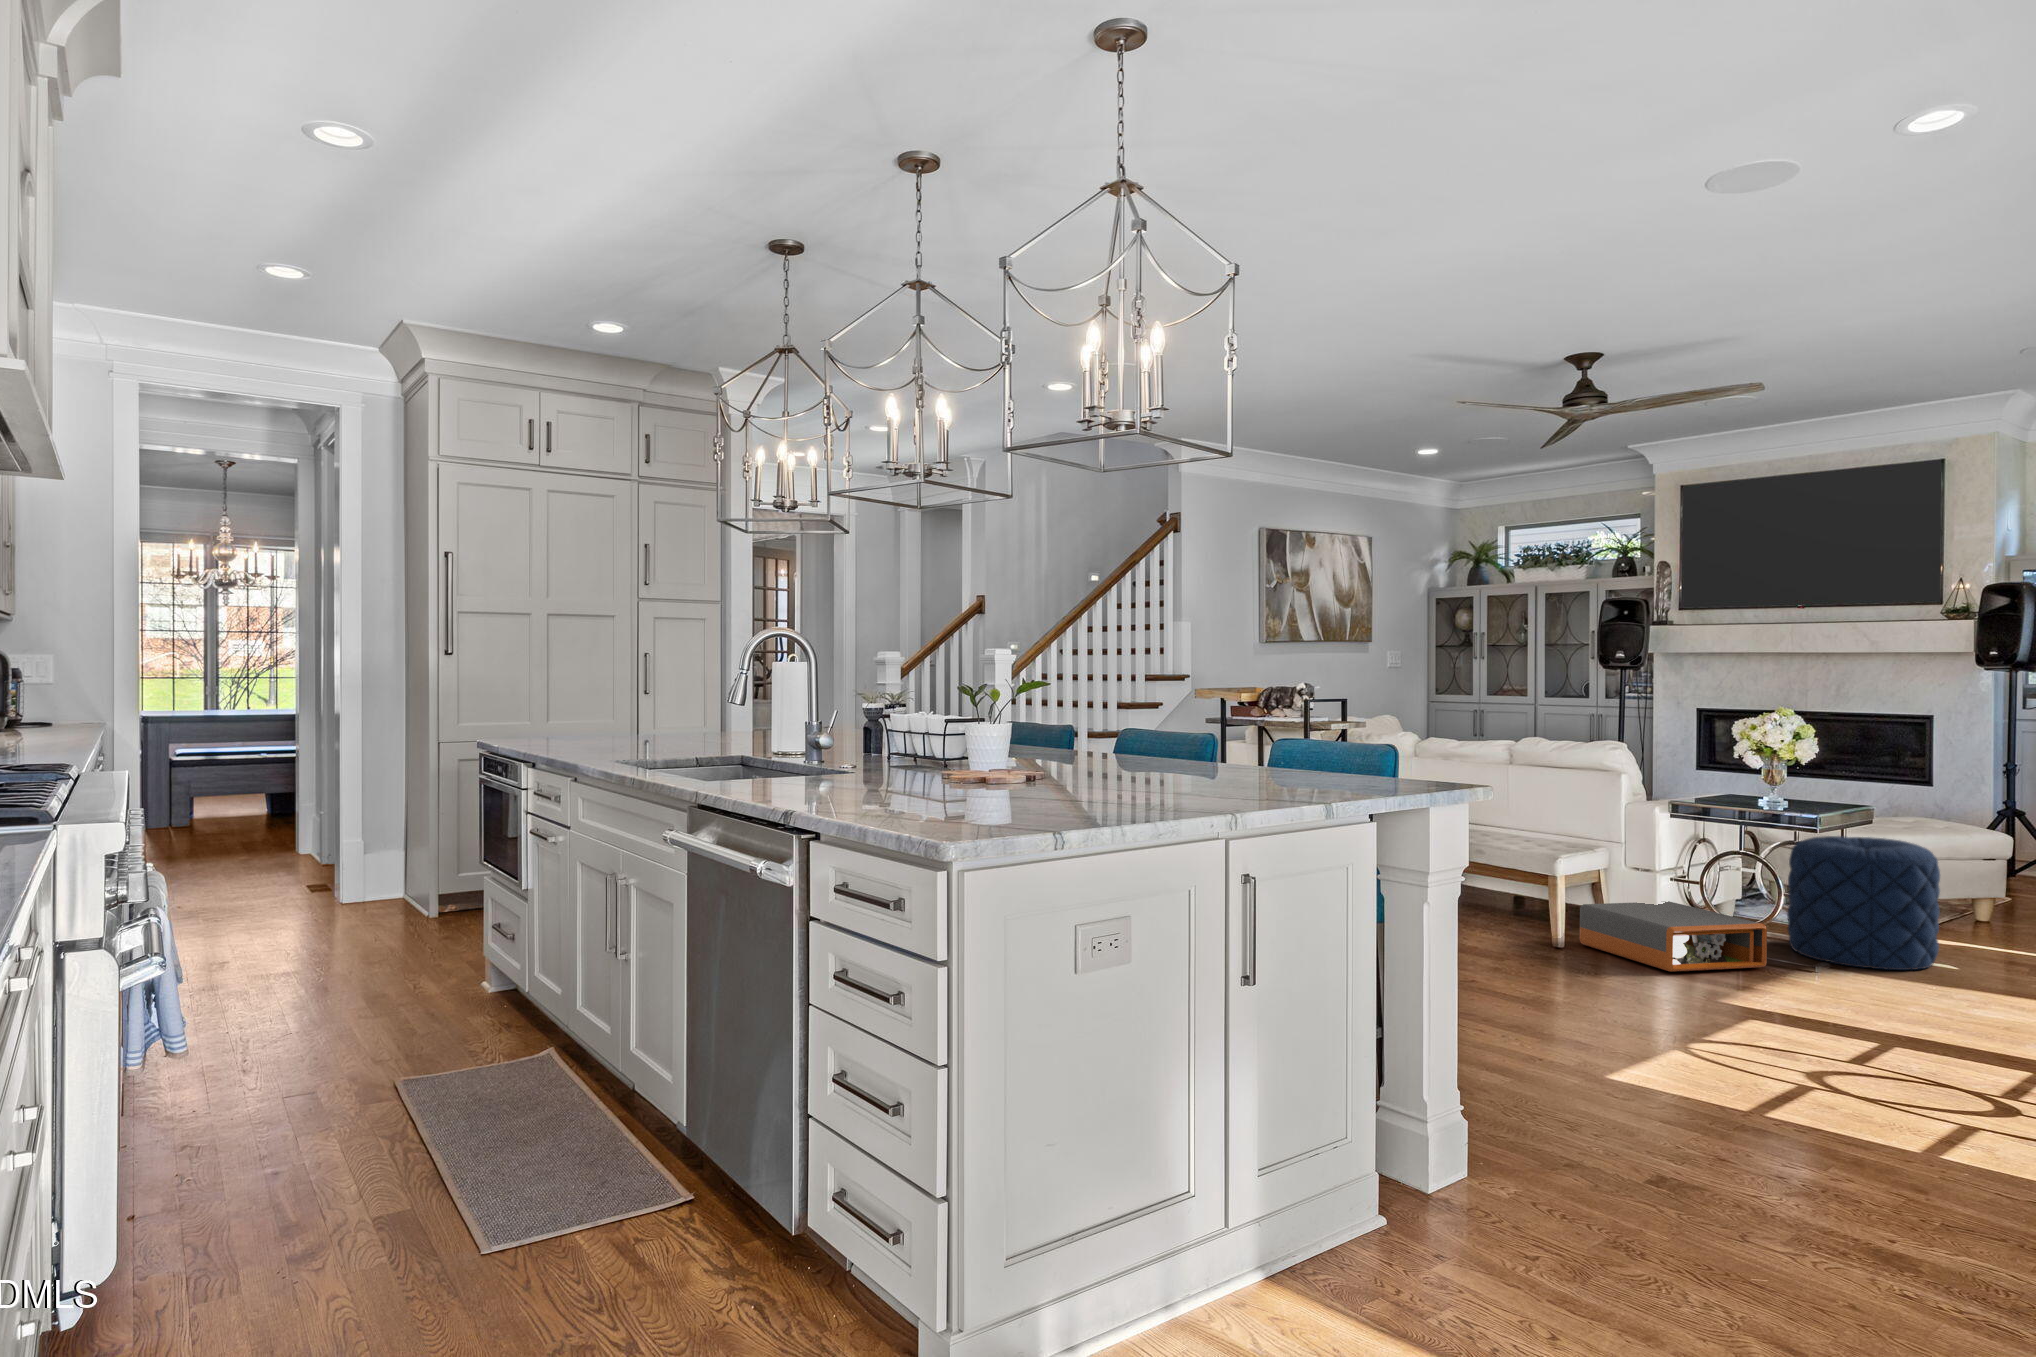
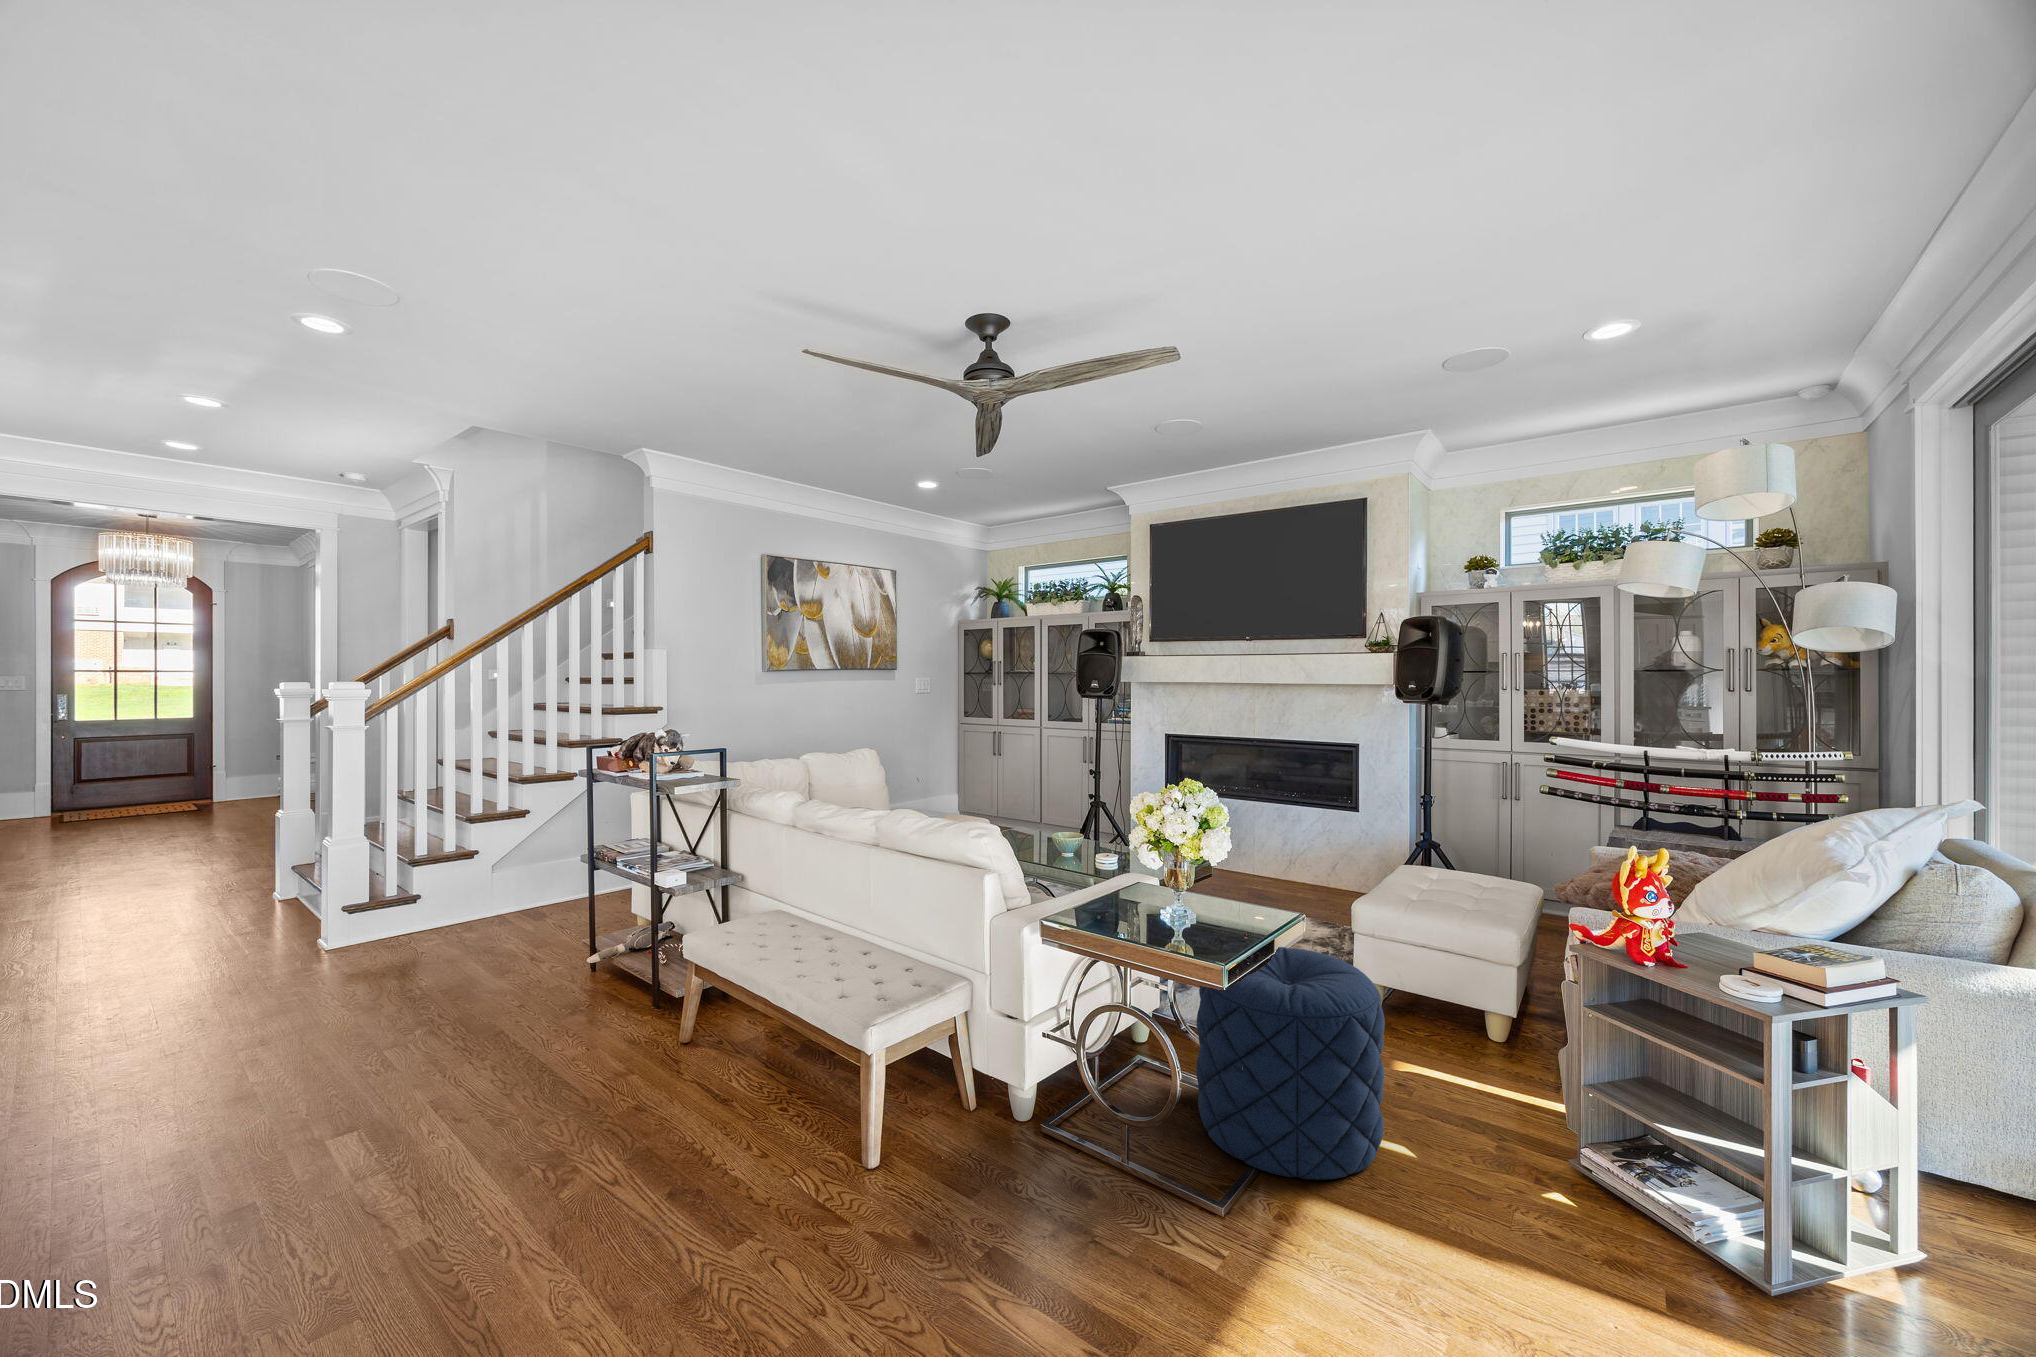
storage box: present [1580,901,1767,972] -> none [903,1059,1150,1269]

